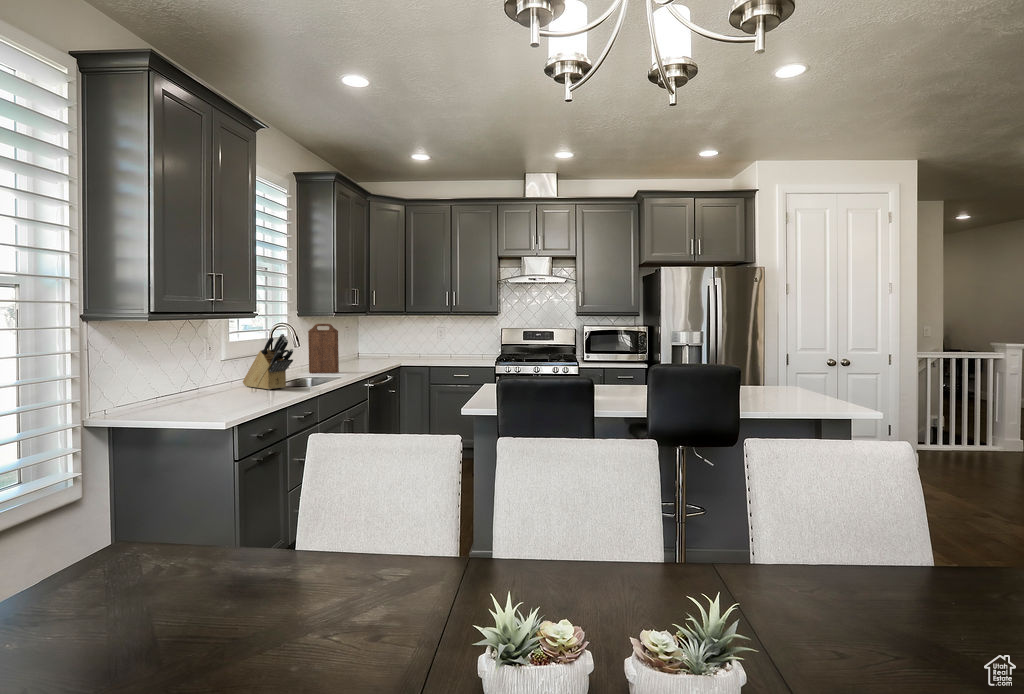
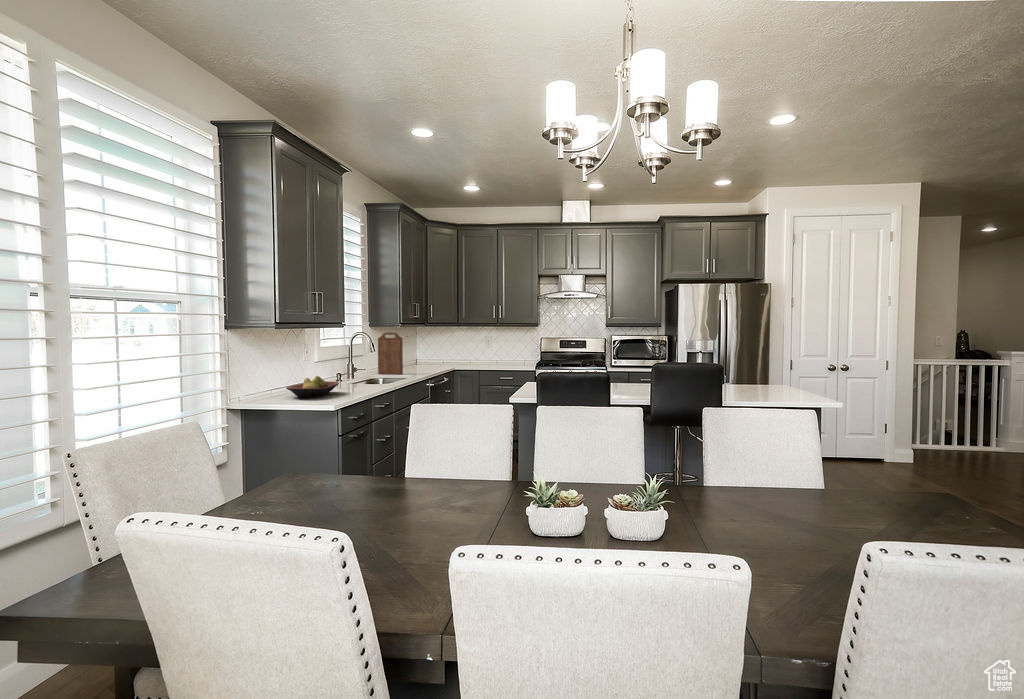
knife block: present [243,334,293,390] -> none [328,340,370,386]
fruit bowl: none [179,380,250,408] -> present [286,376,338,398]

